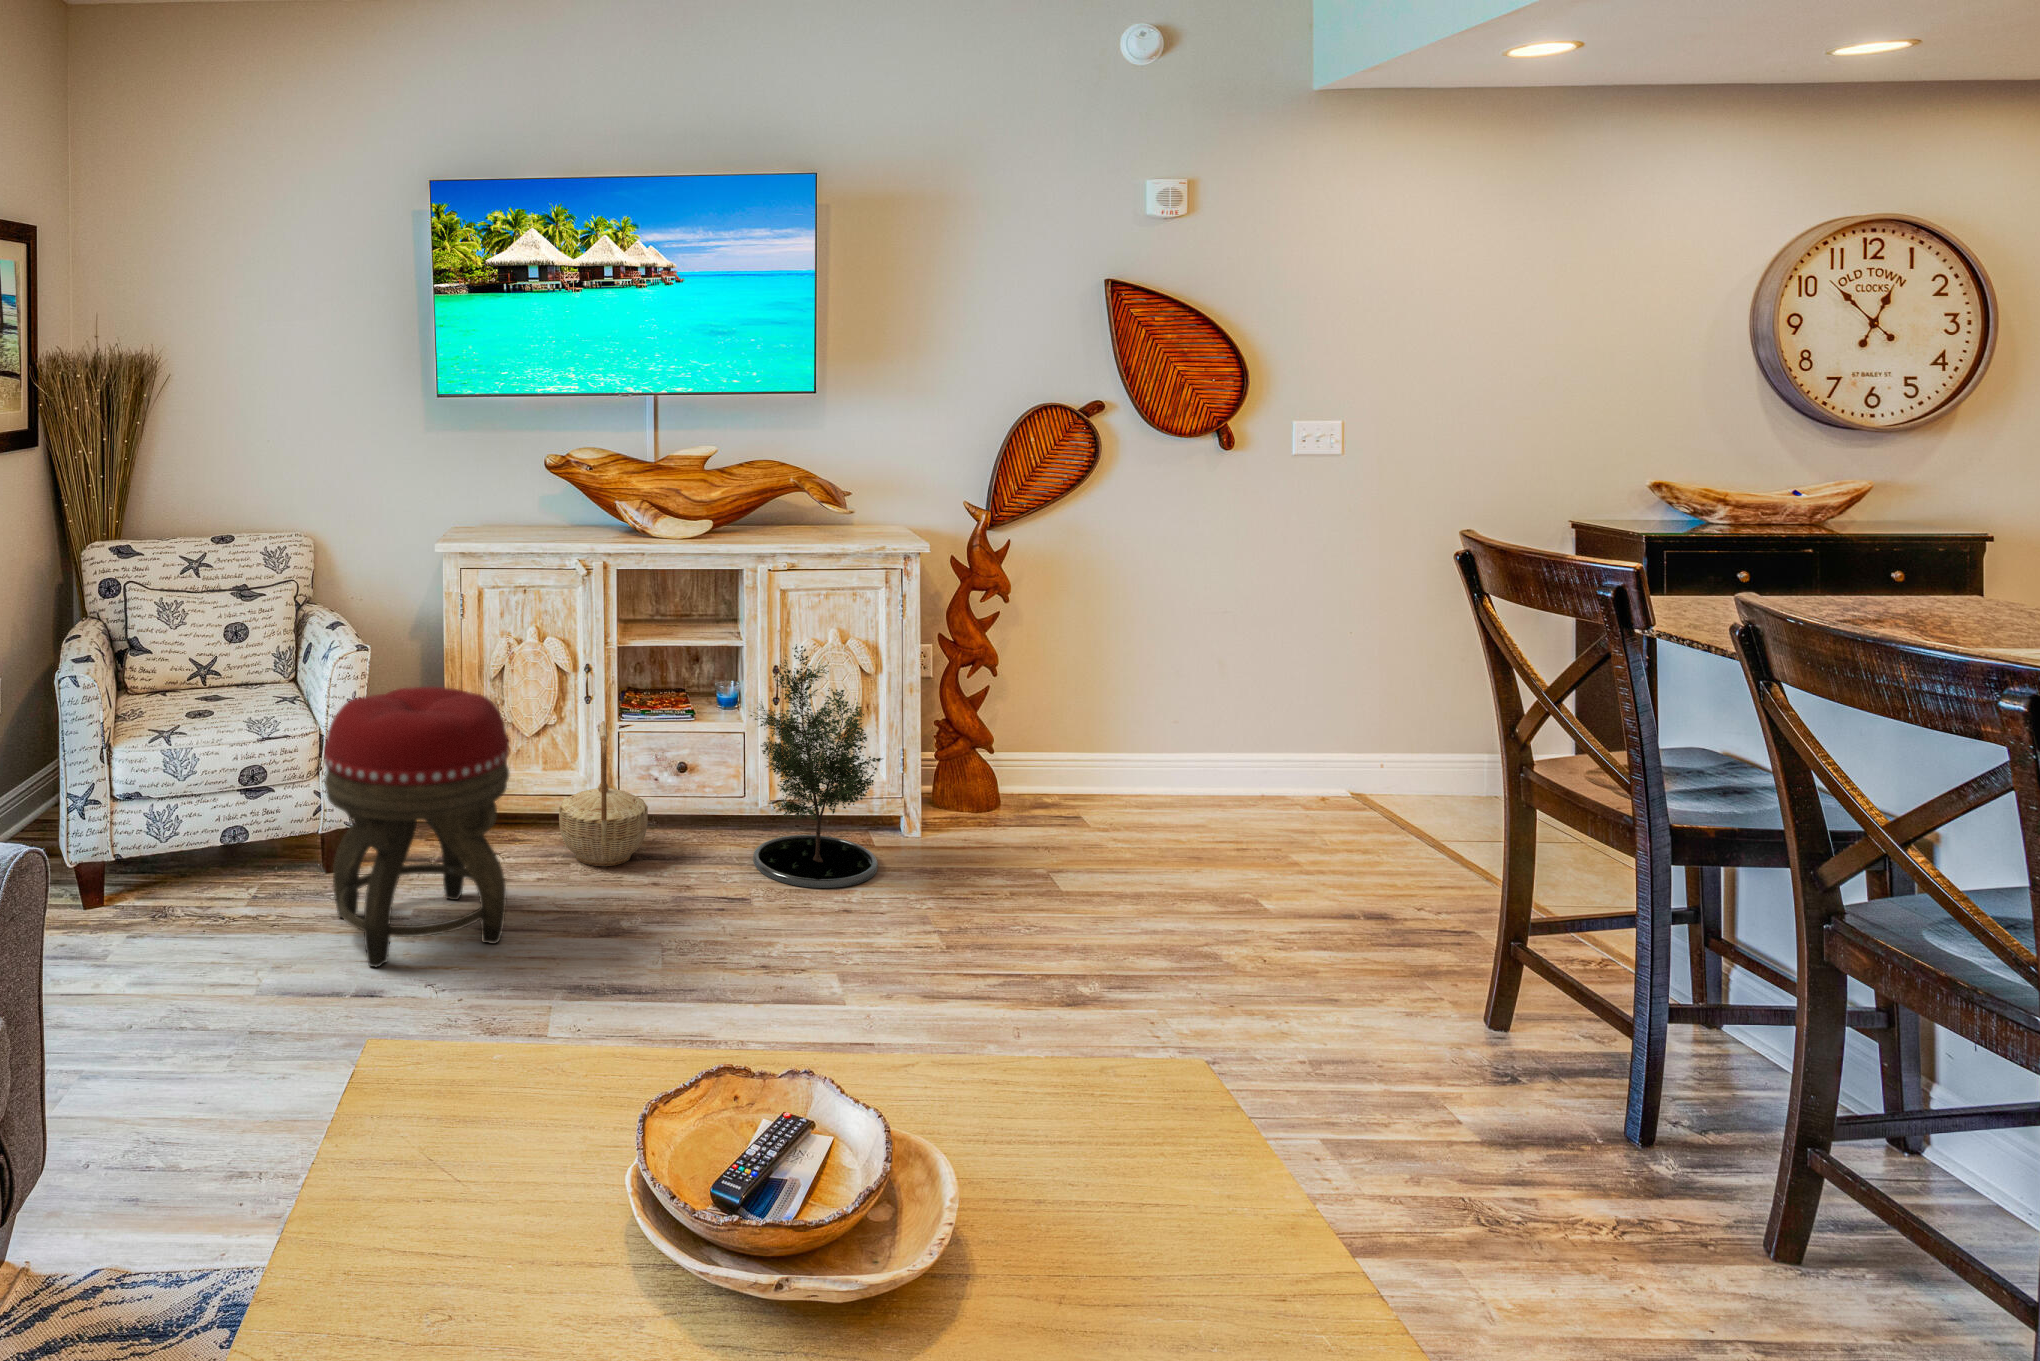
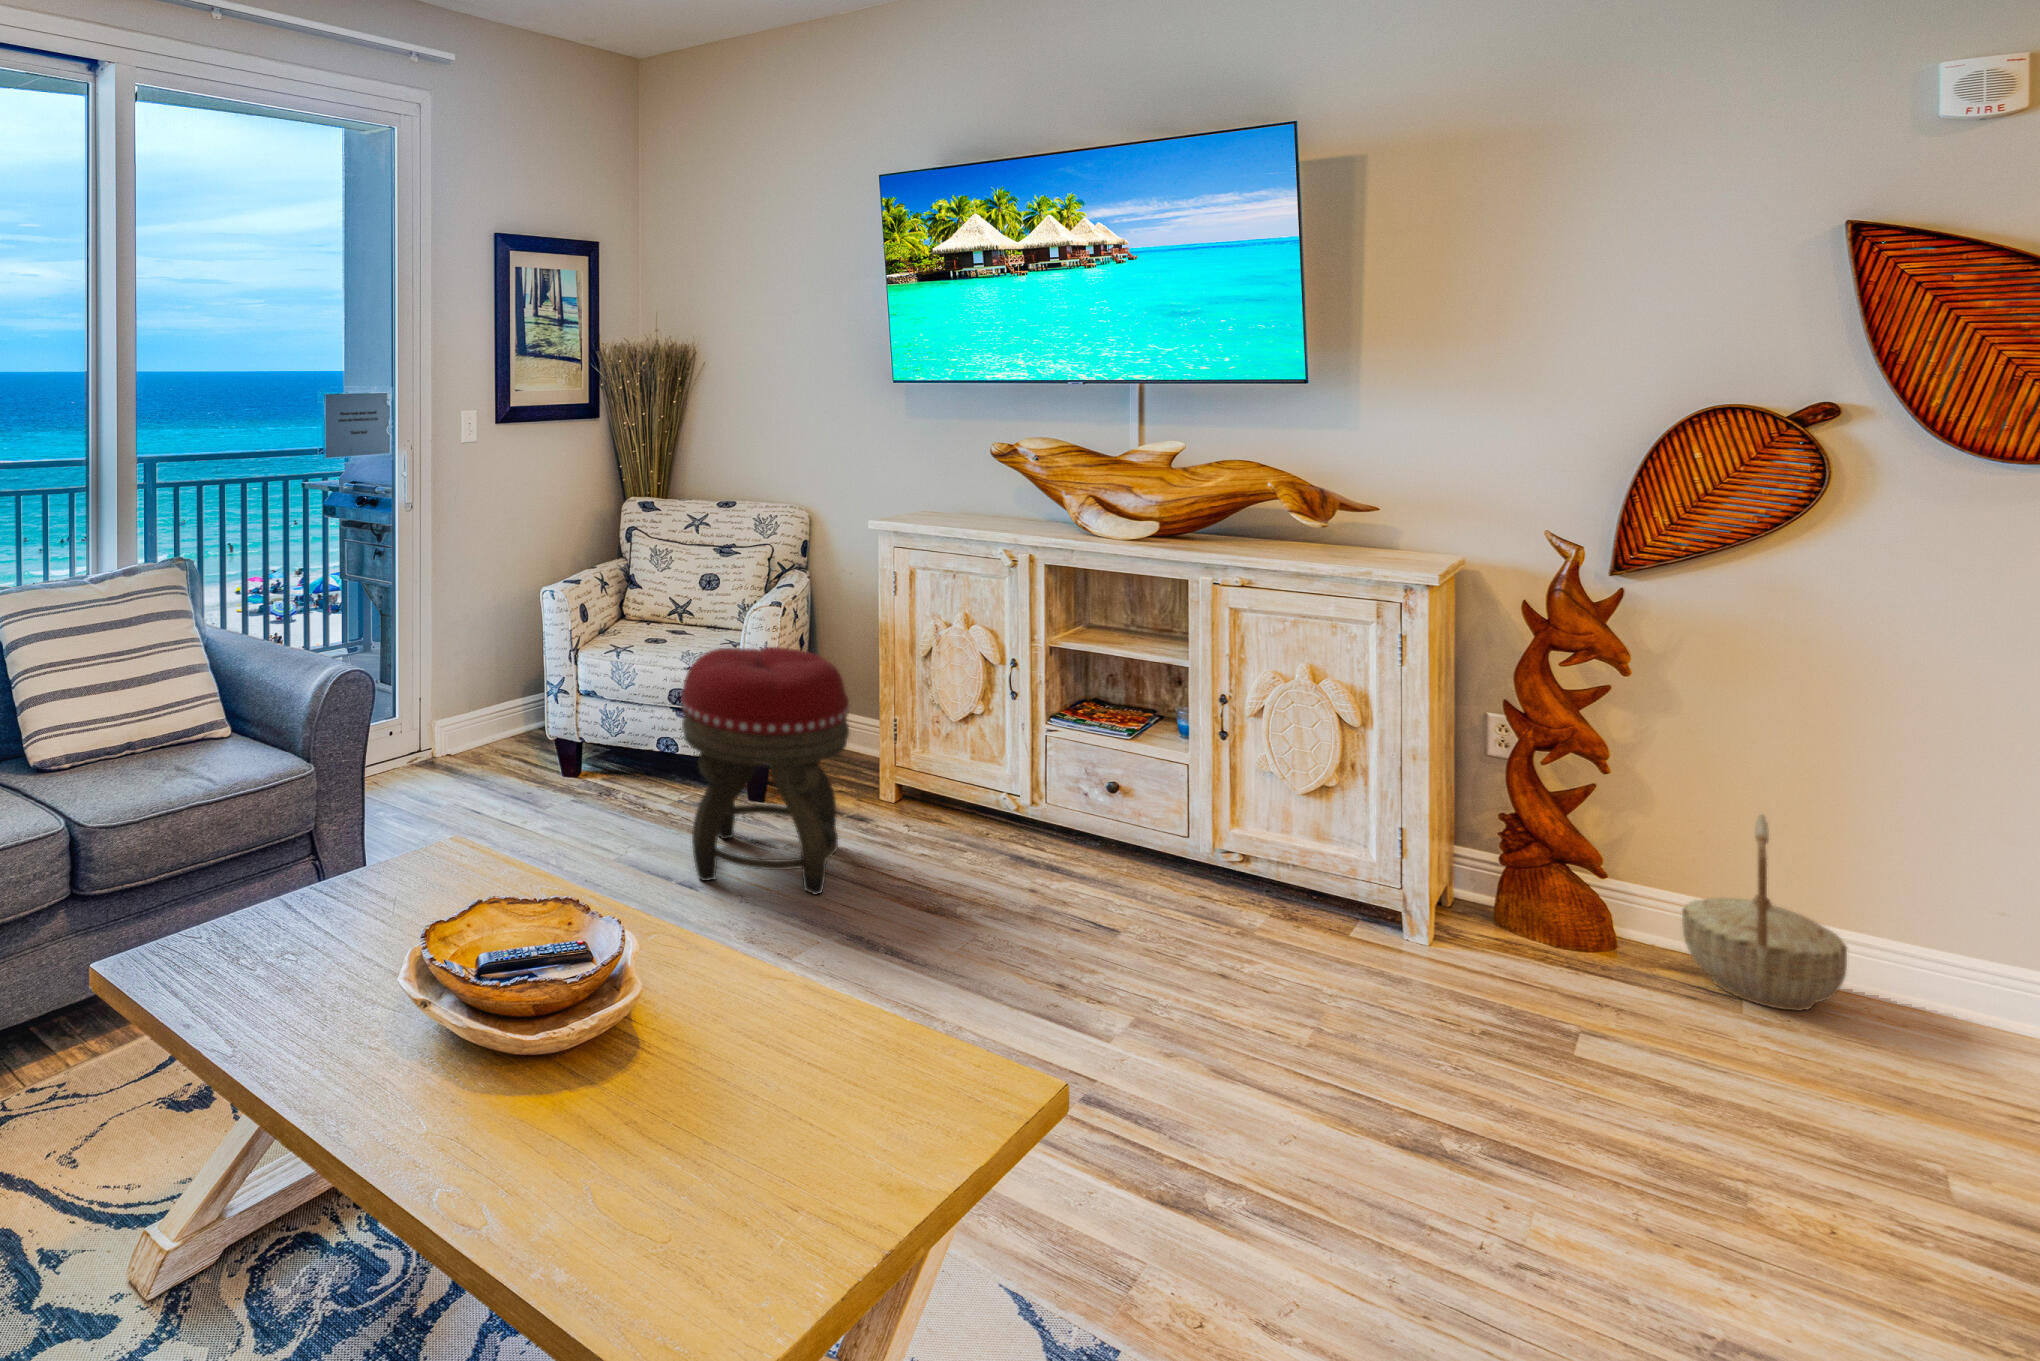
potted tree: present [750,644,883,888] -> none [1142,672,1331,965]
basket: present [559,721,648,866] -> present [1682,814,1847,1011]

